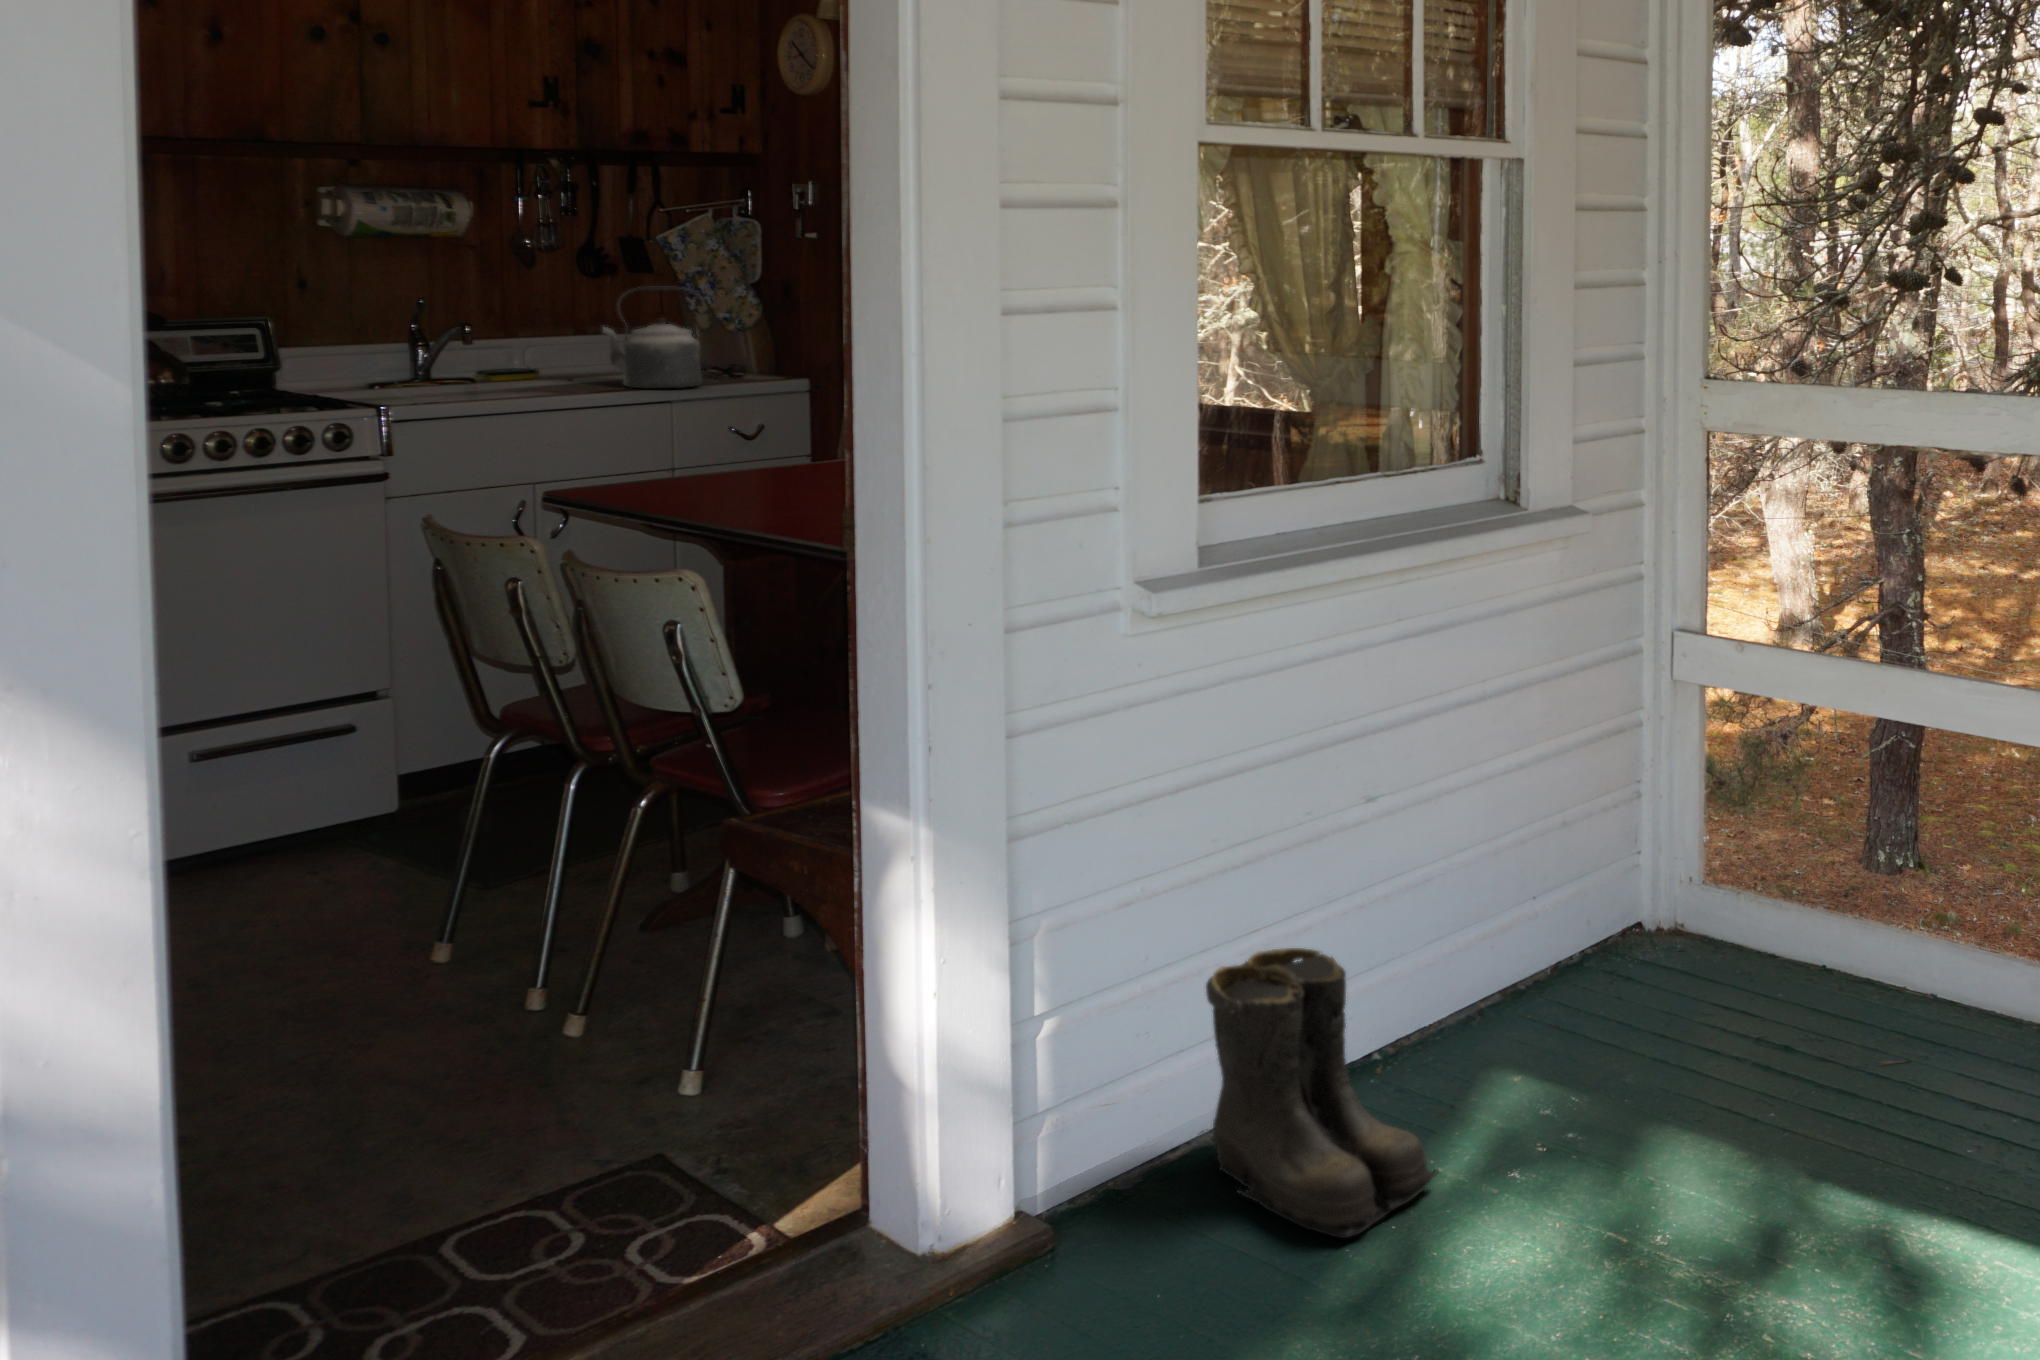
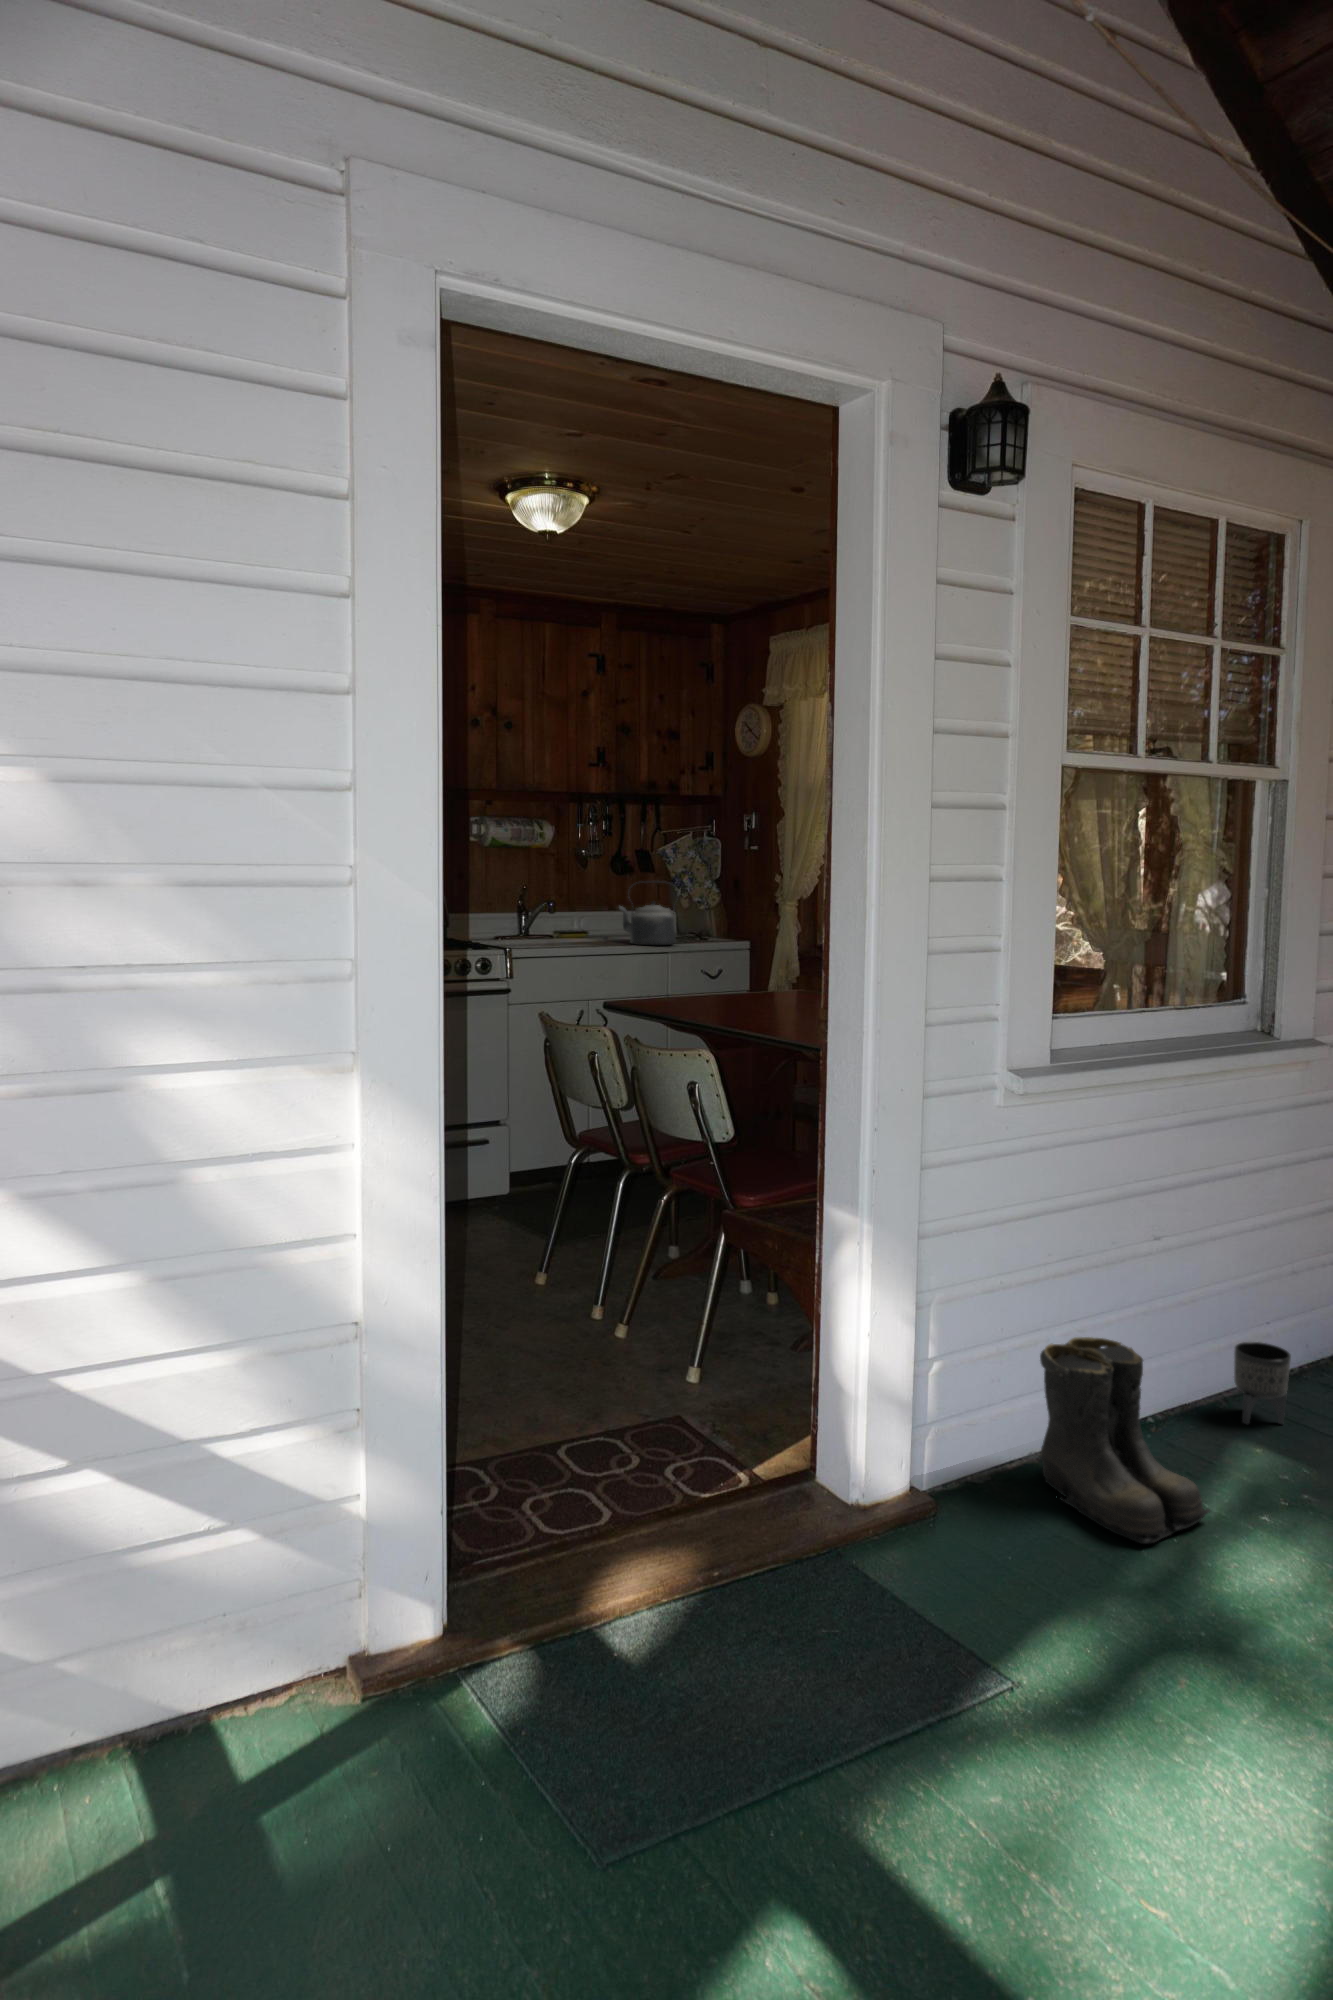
planter: none [1484,920,1554,1036] -> present [1234,1342,1291,1424]

